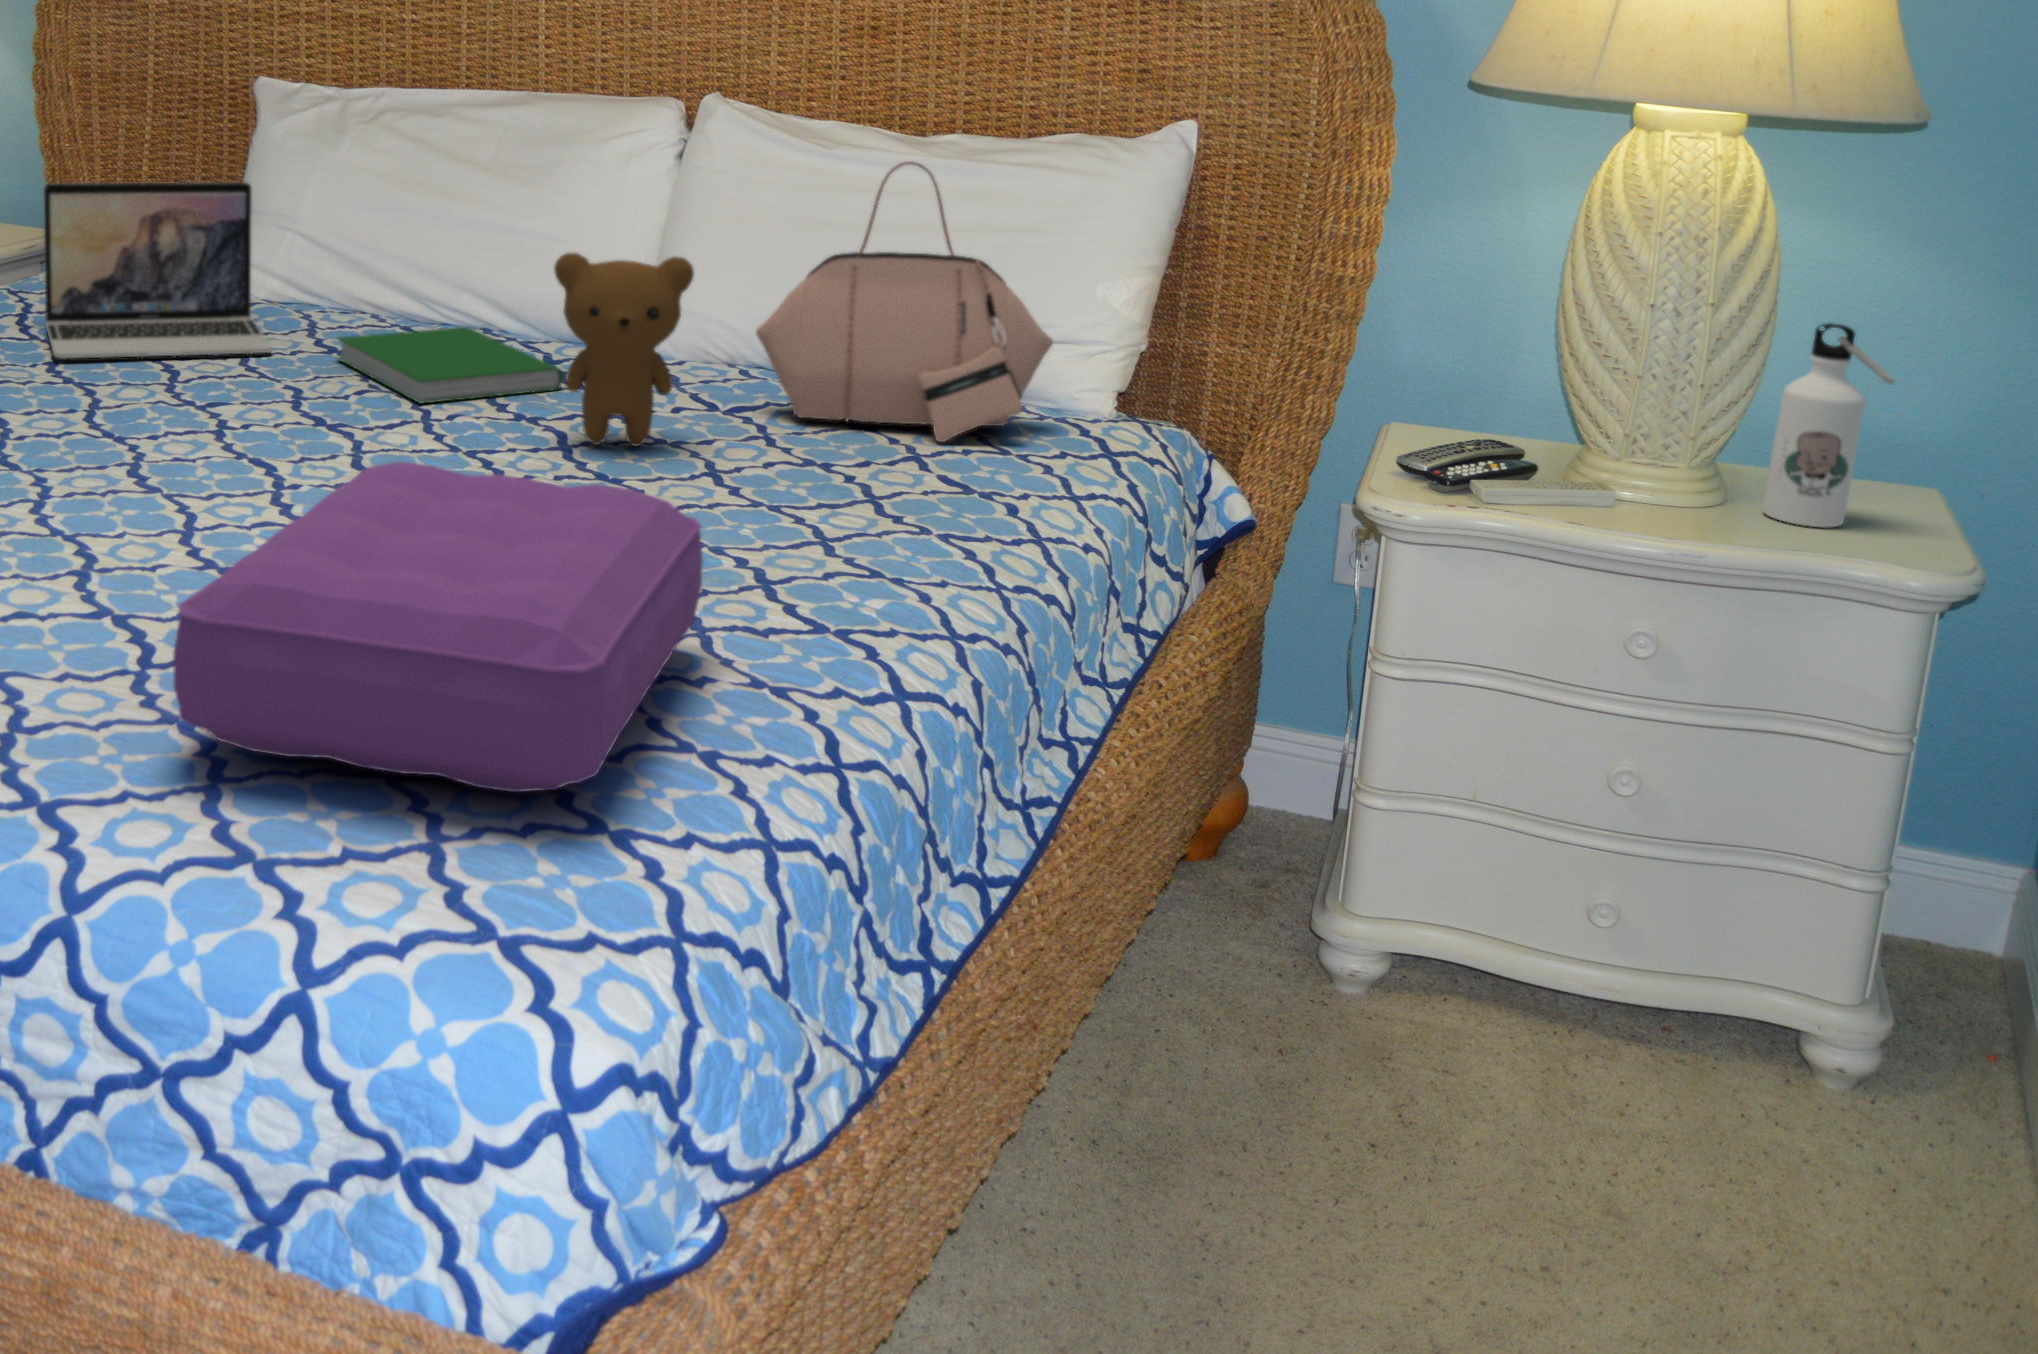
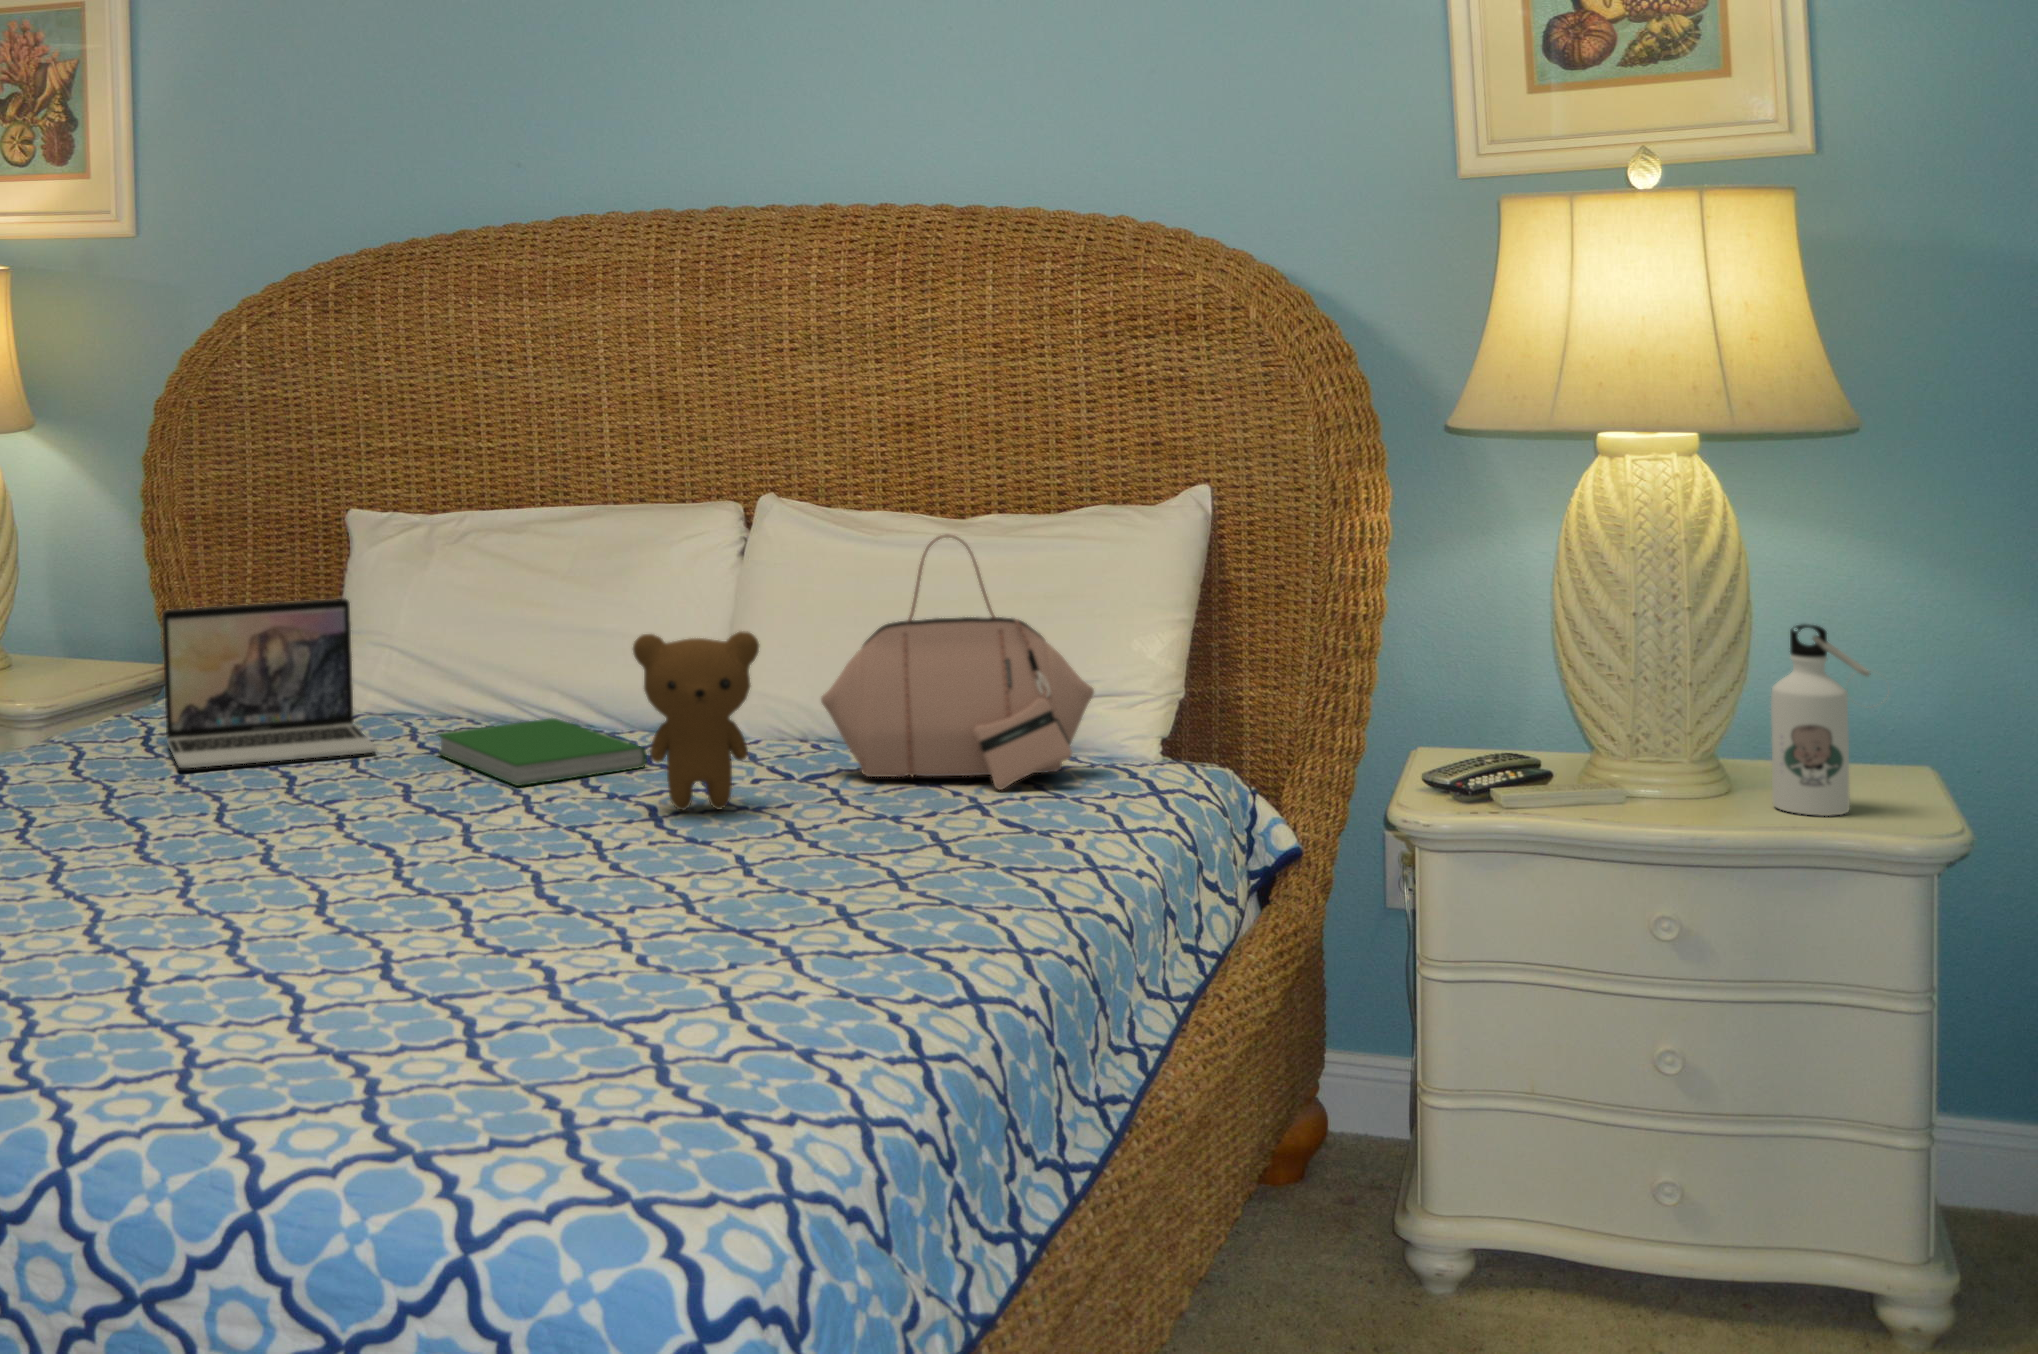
pillow: present [173,462,703,792] -> none [330,813,786,1086]

